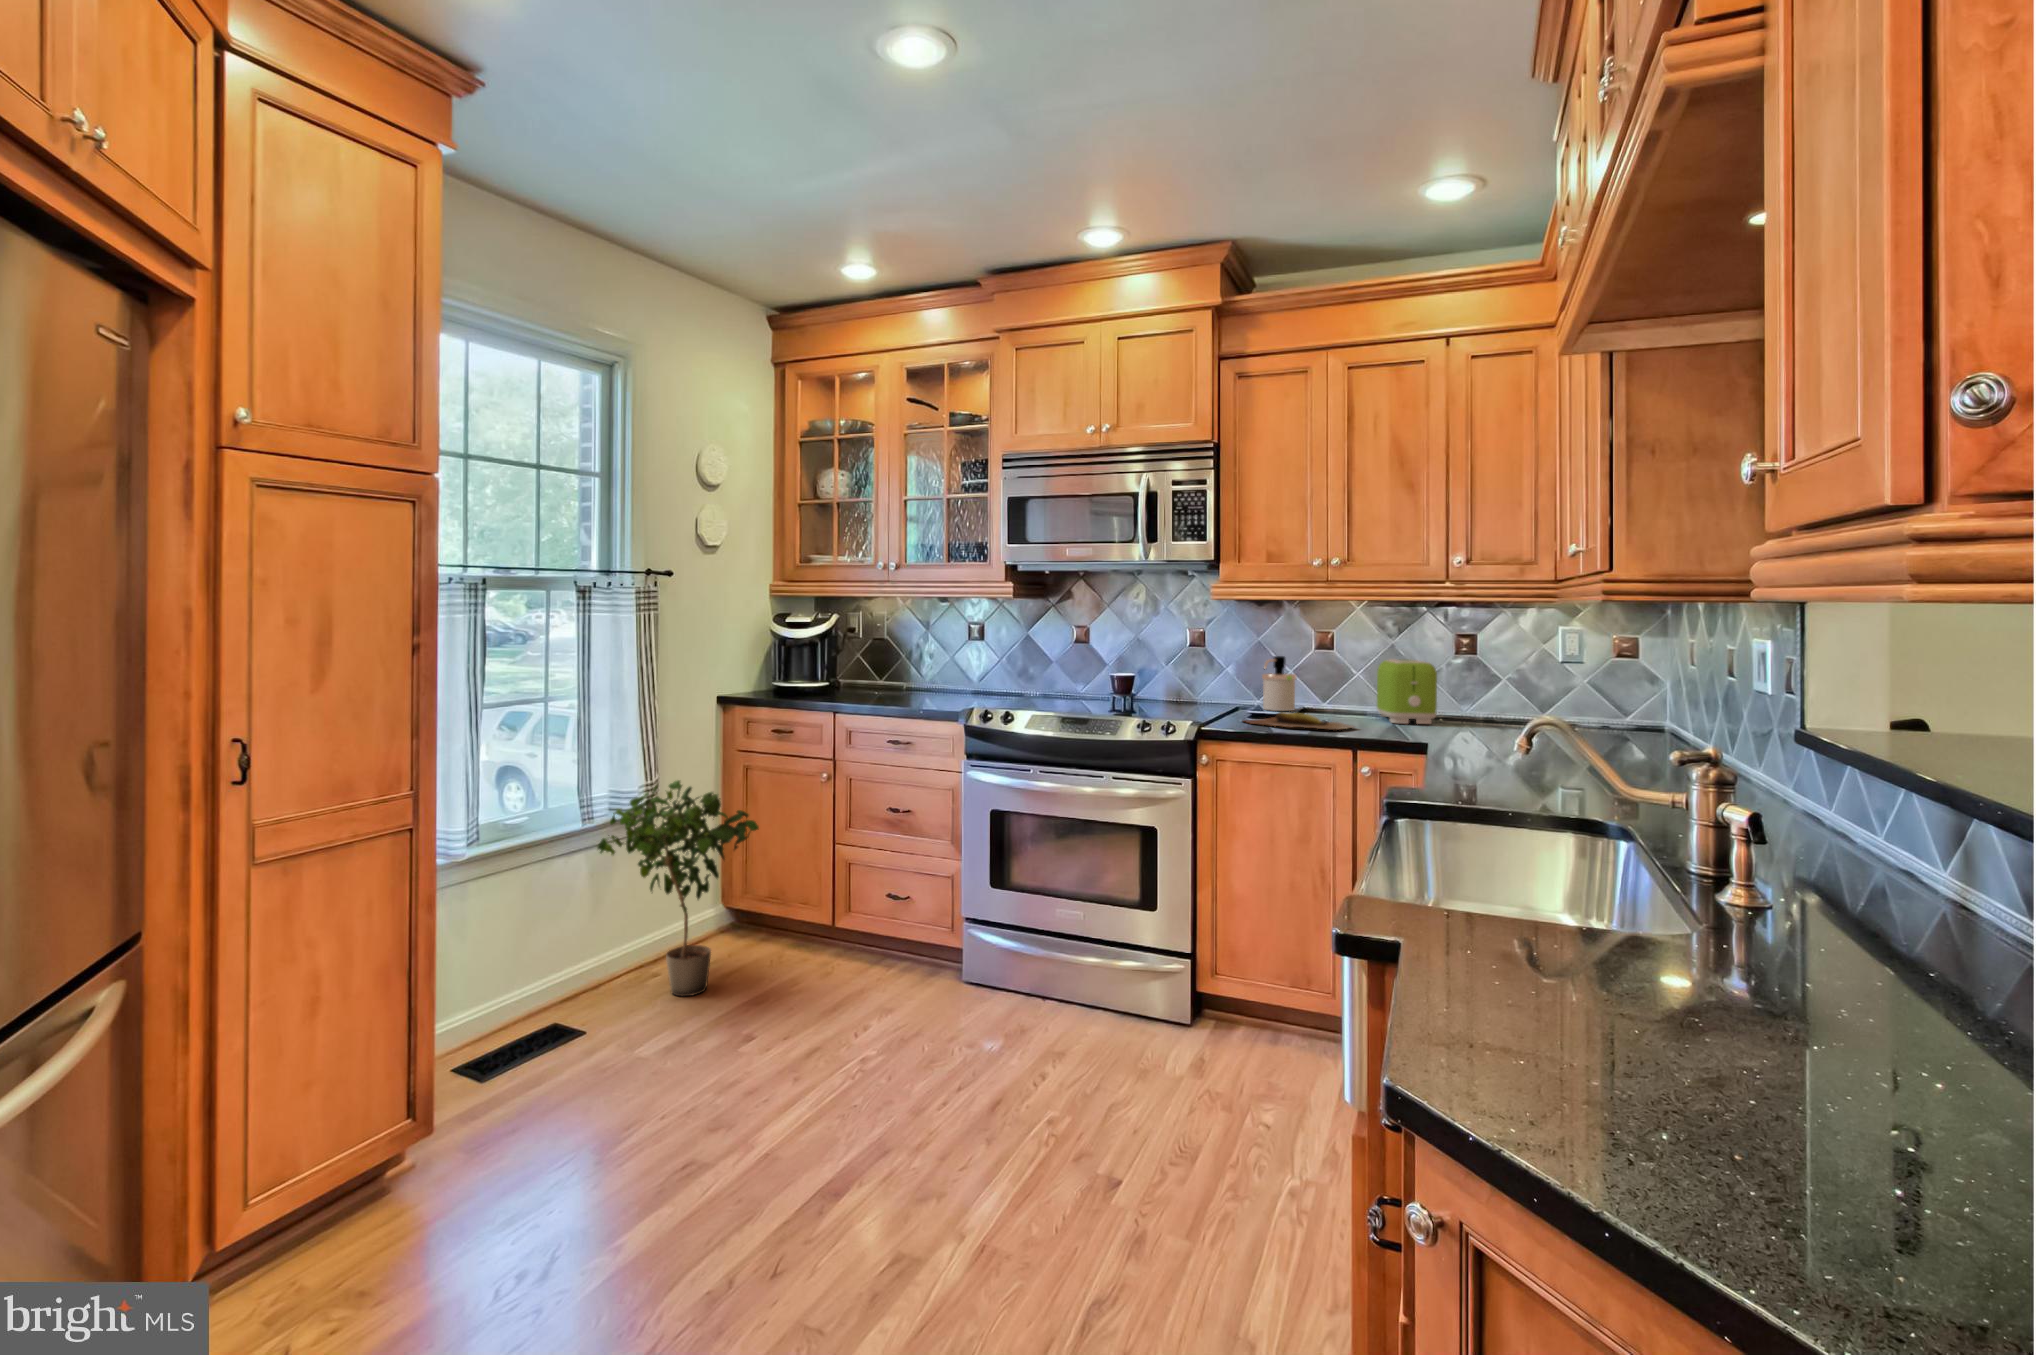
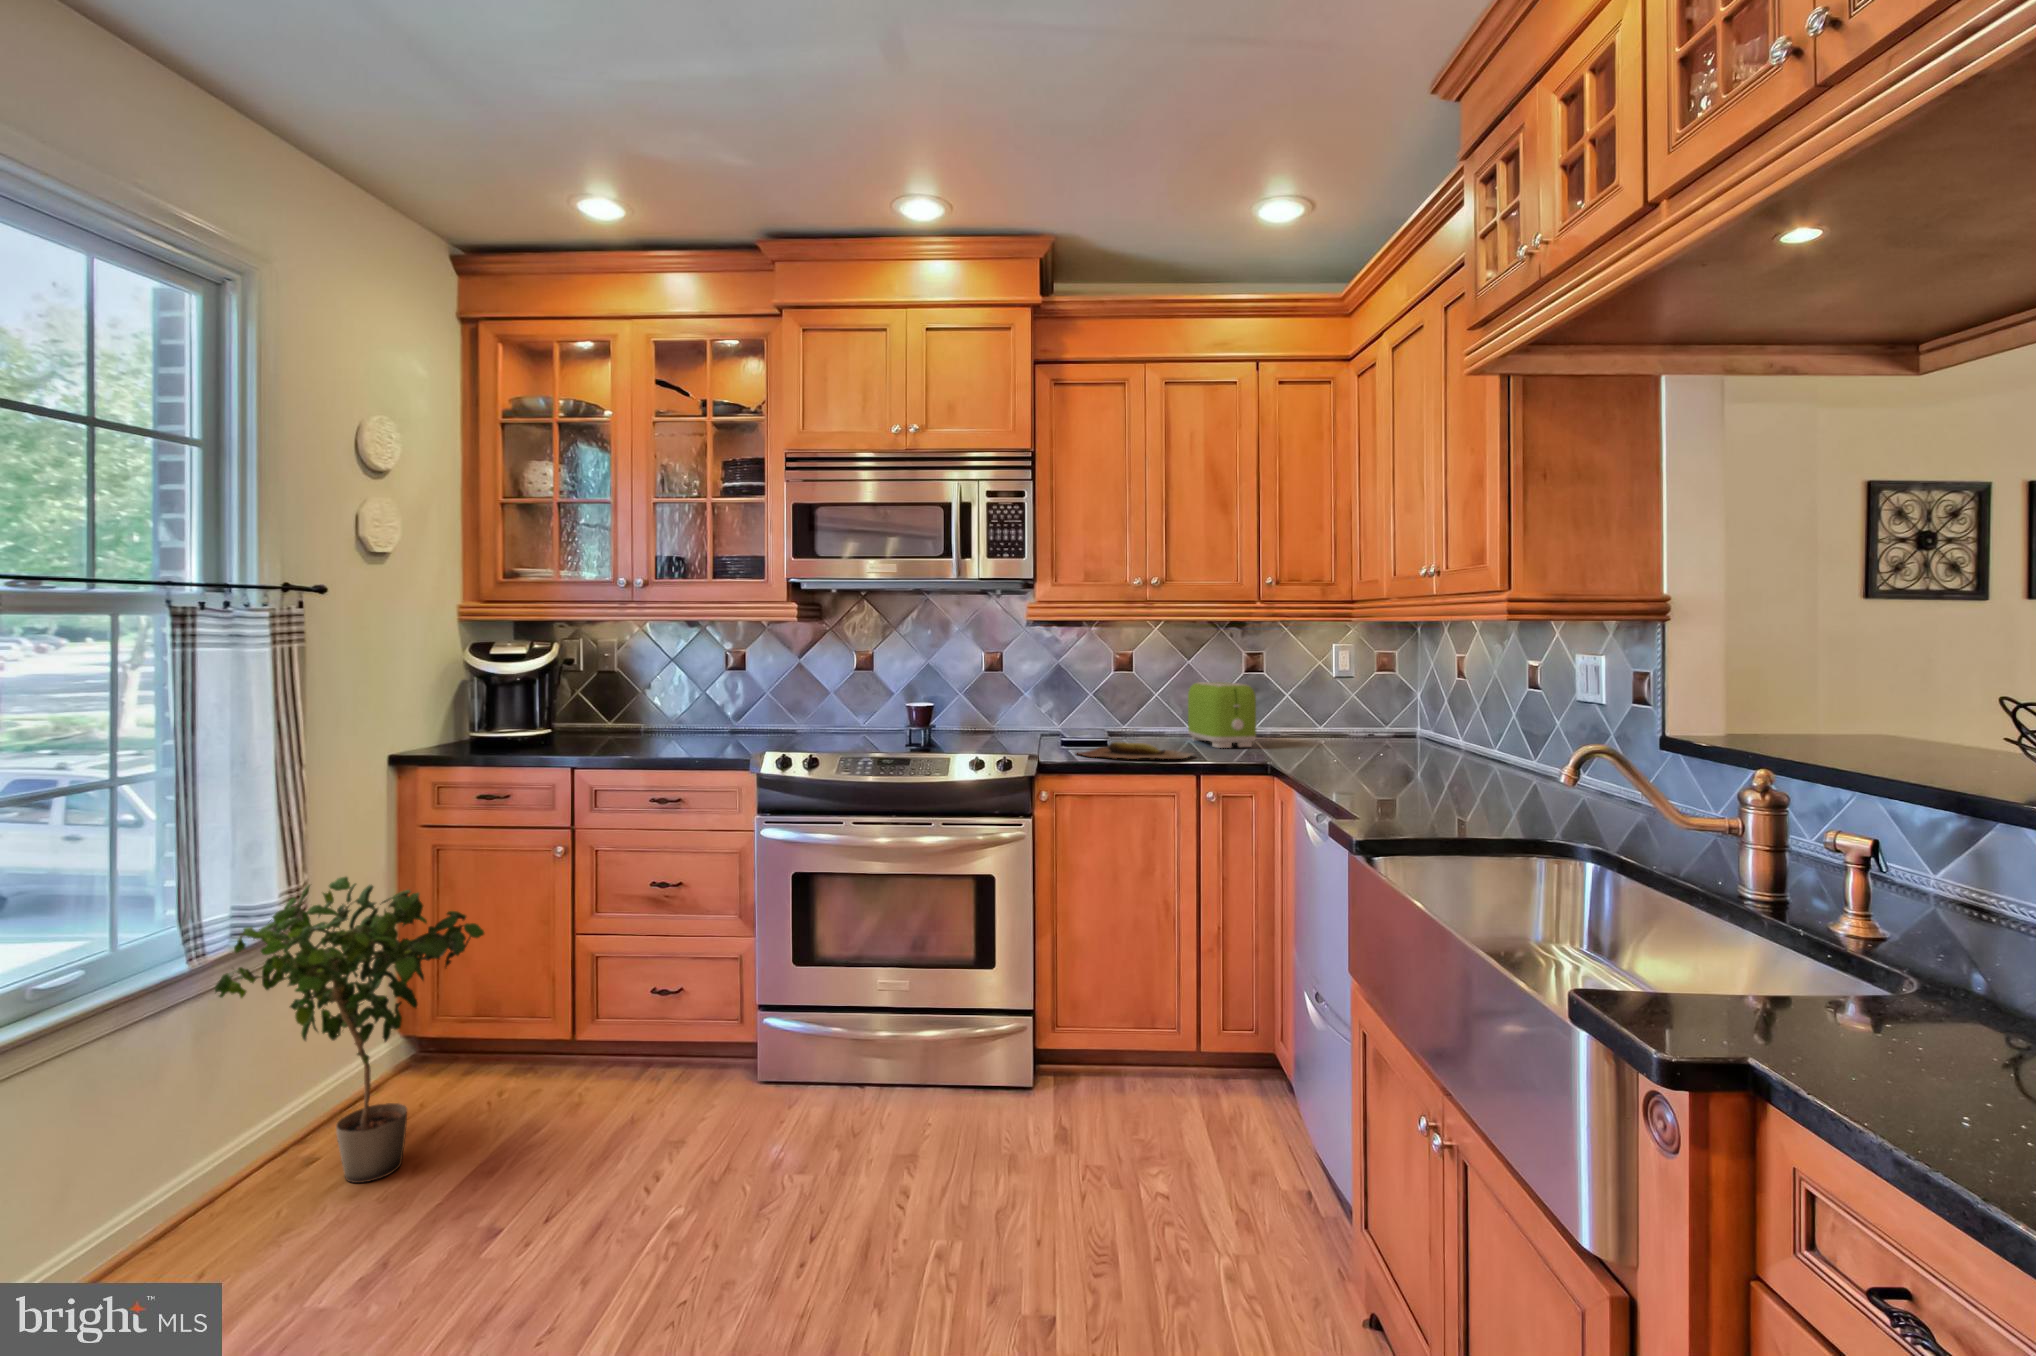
soap dispenser: present [1262,656,1297,711] -> none [1074,681,1108,739]

